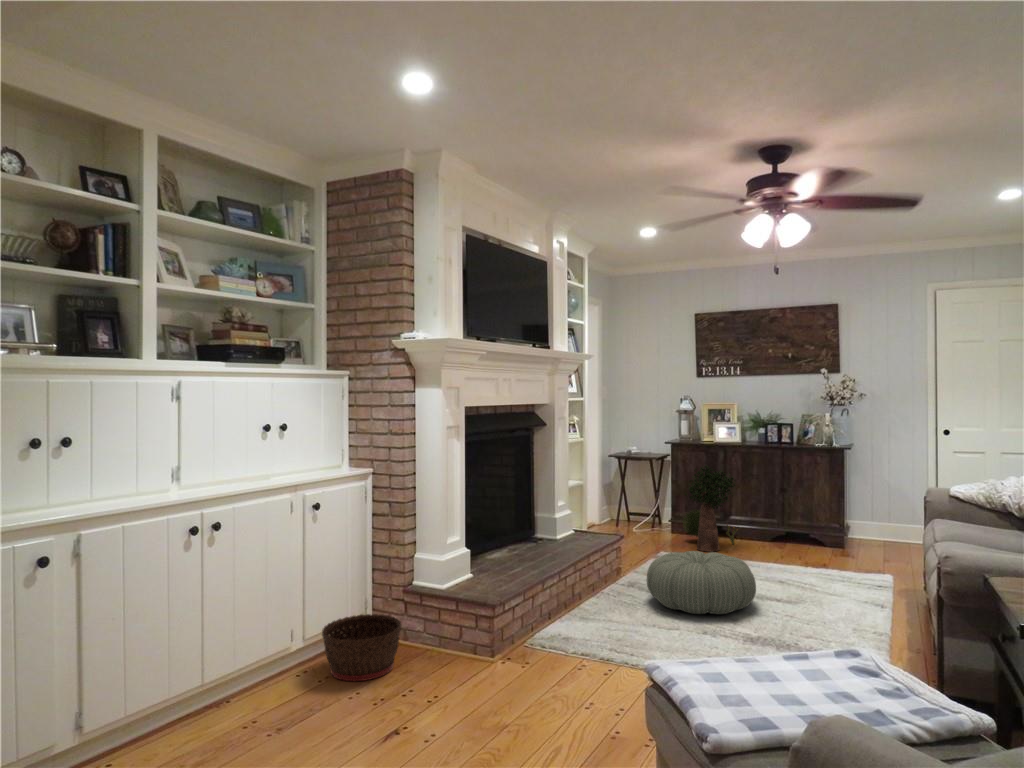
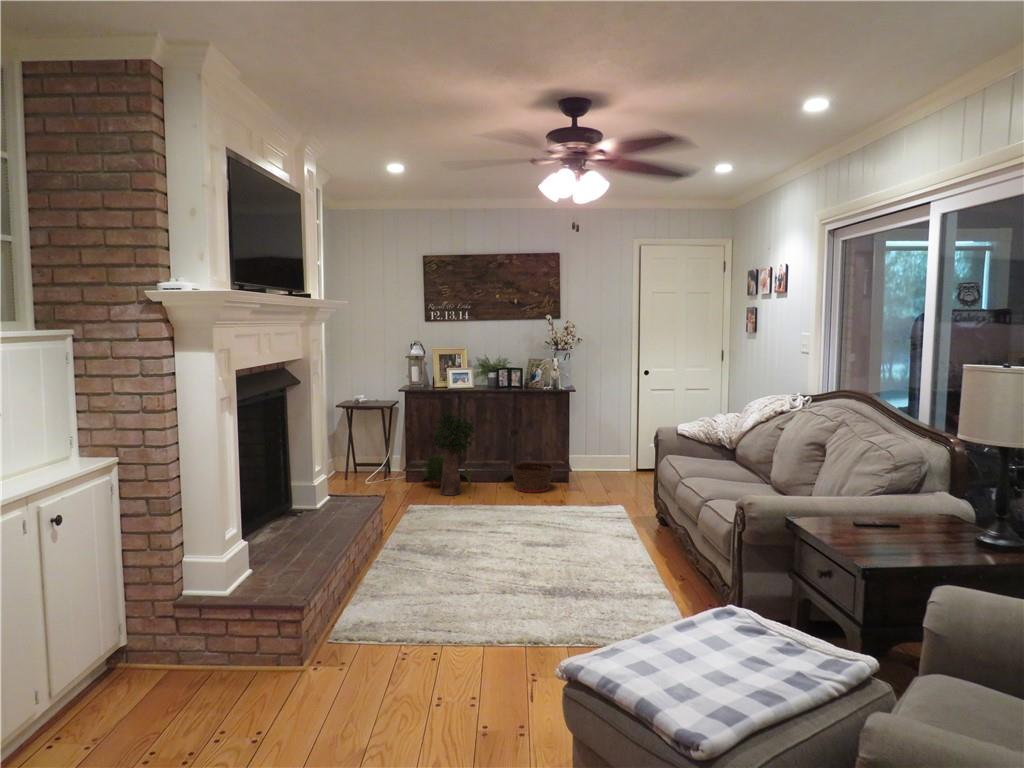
pouf: present [647,551,756,614] -> none [426,504,528,567]
basket: present [322,614,401,681] -> present [511,462,554,493]

